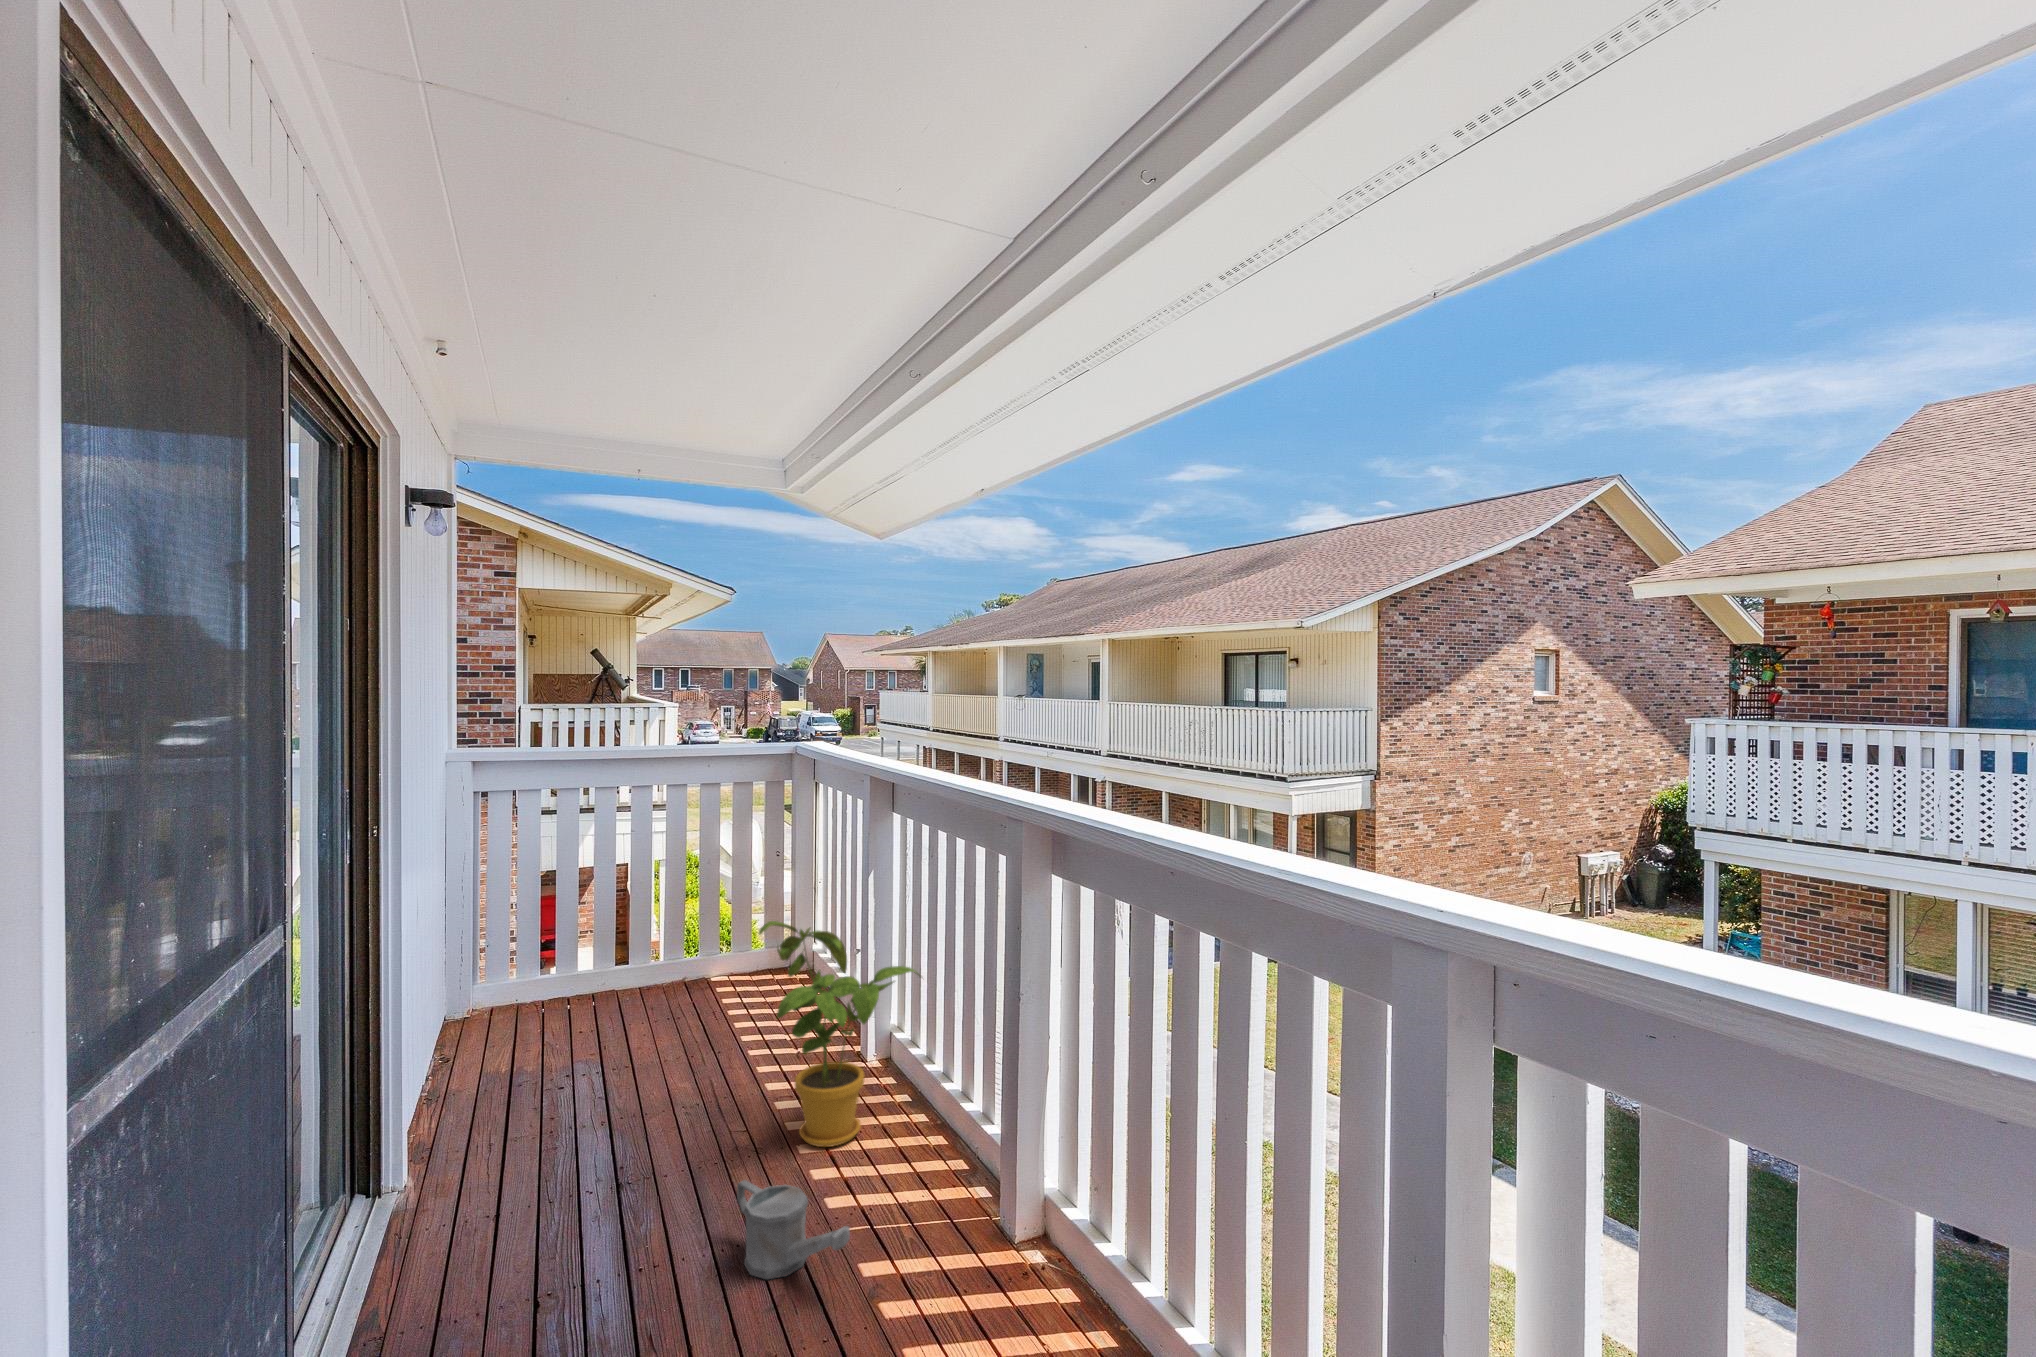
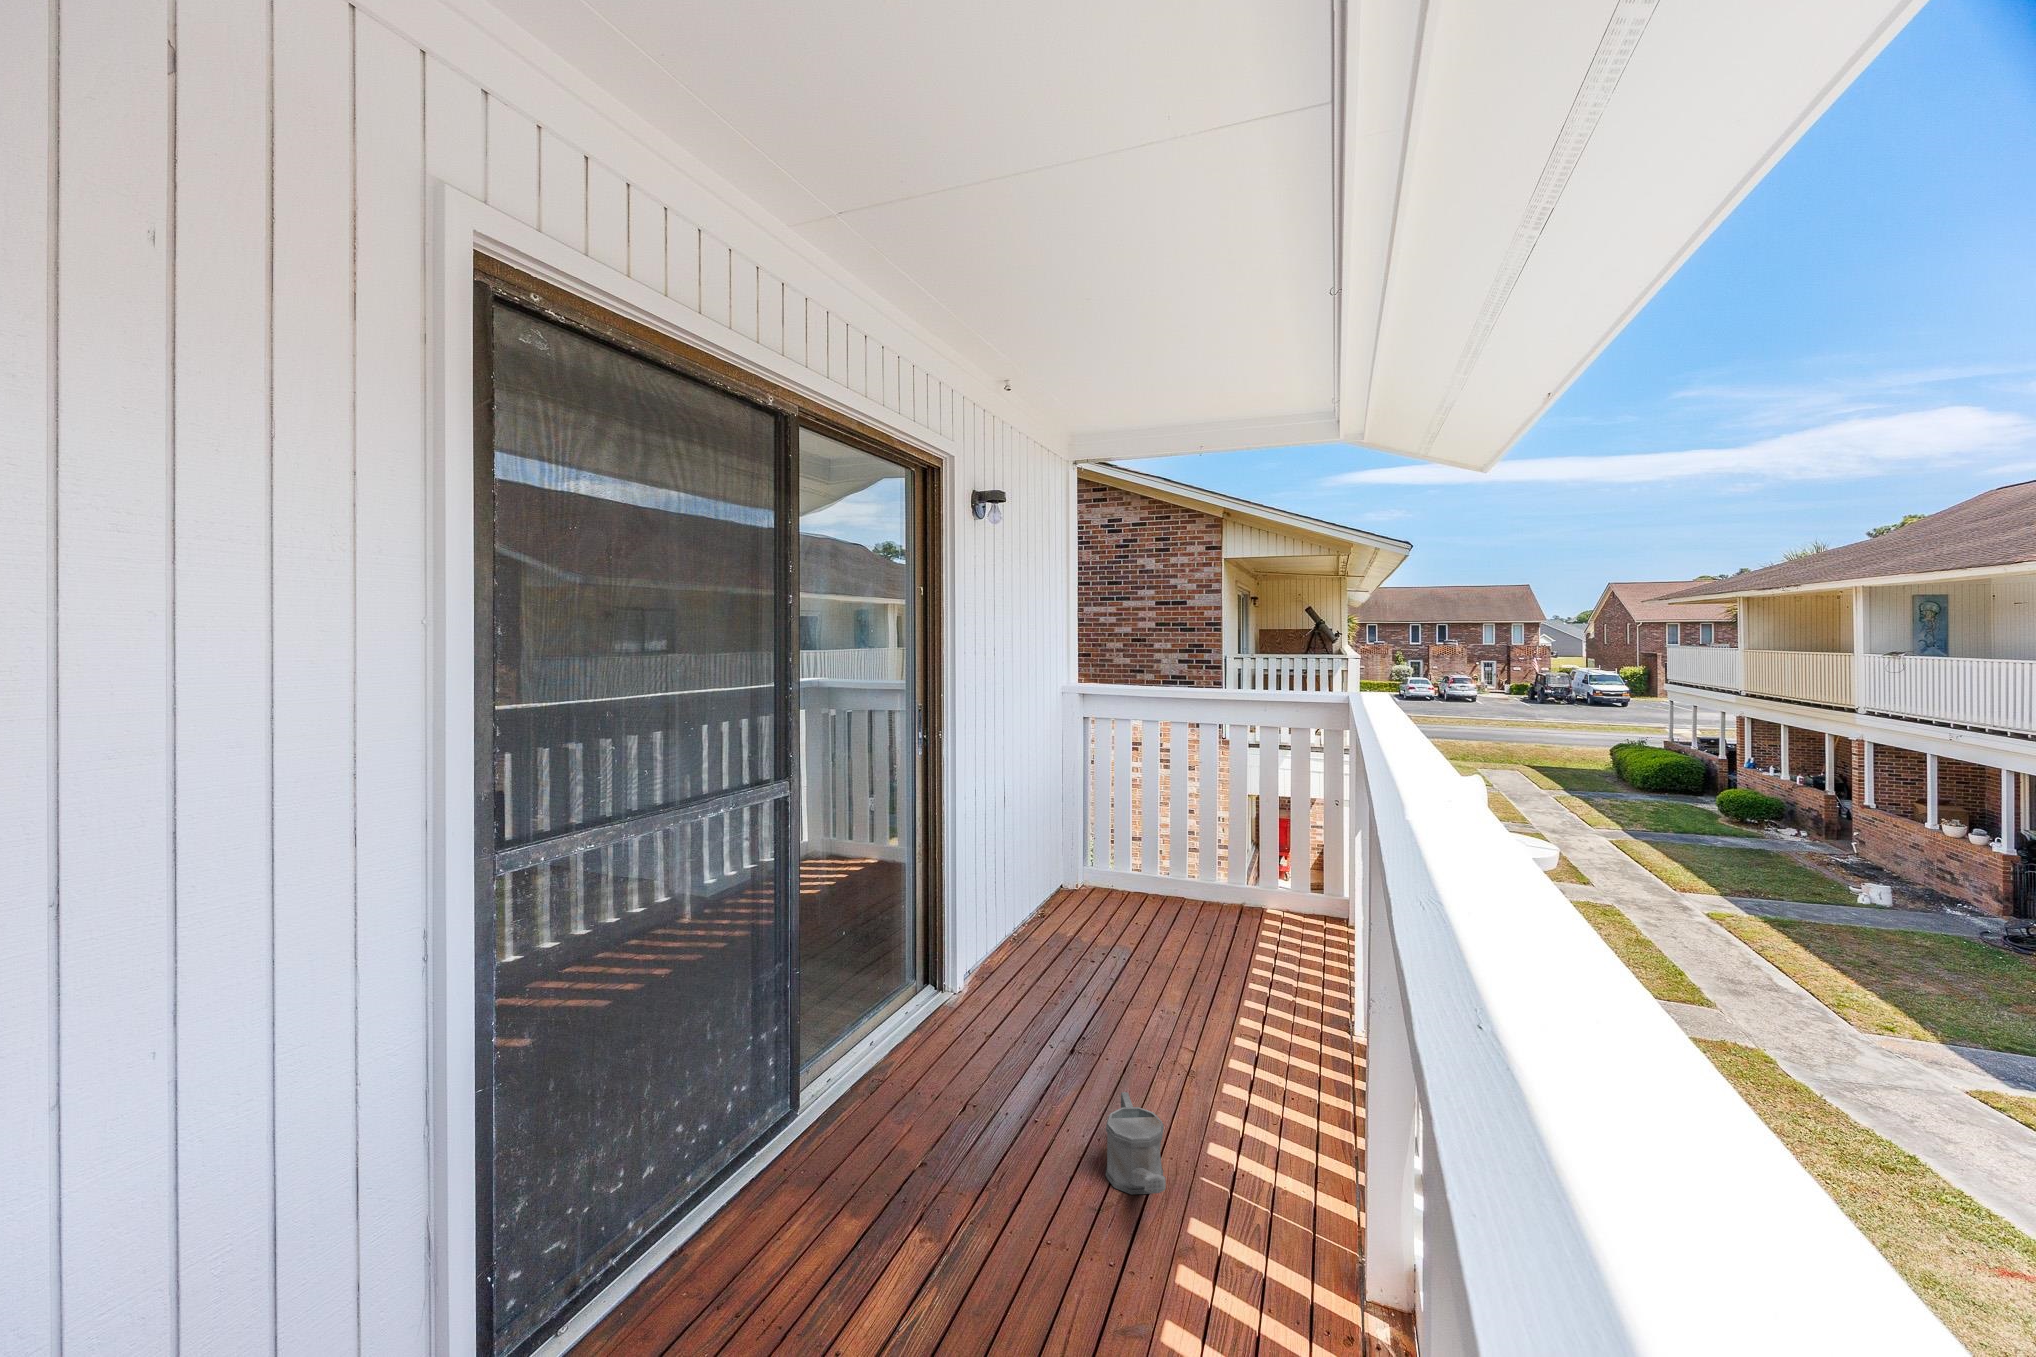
house plant: present [759,921,921,1147] -> none [1195,867,1377,1103]

